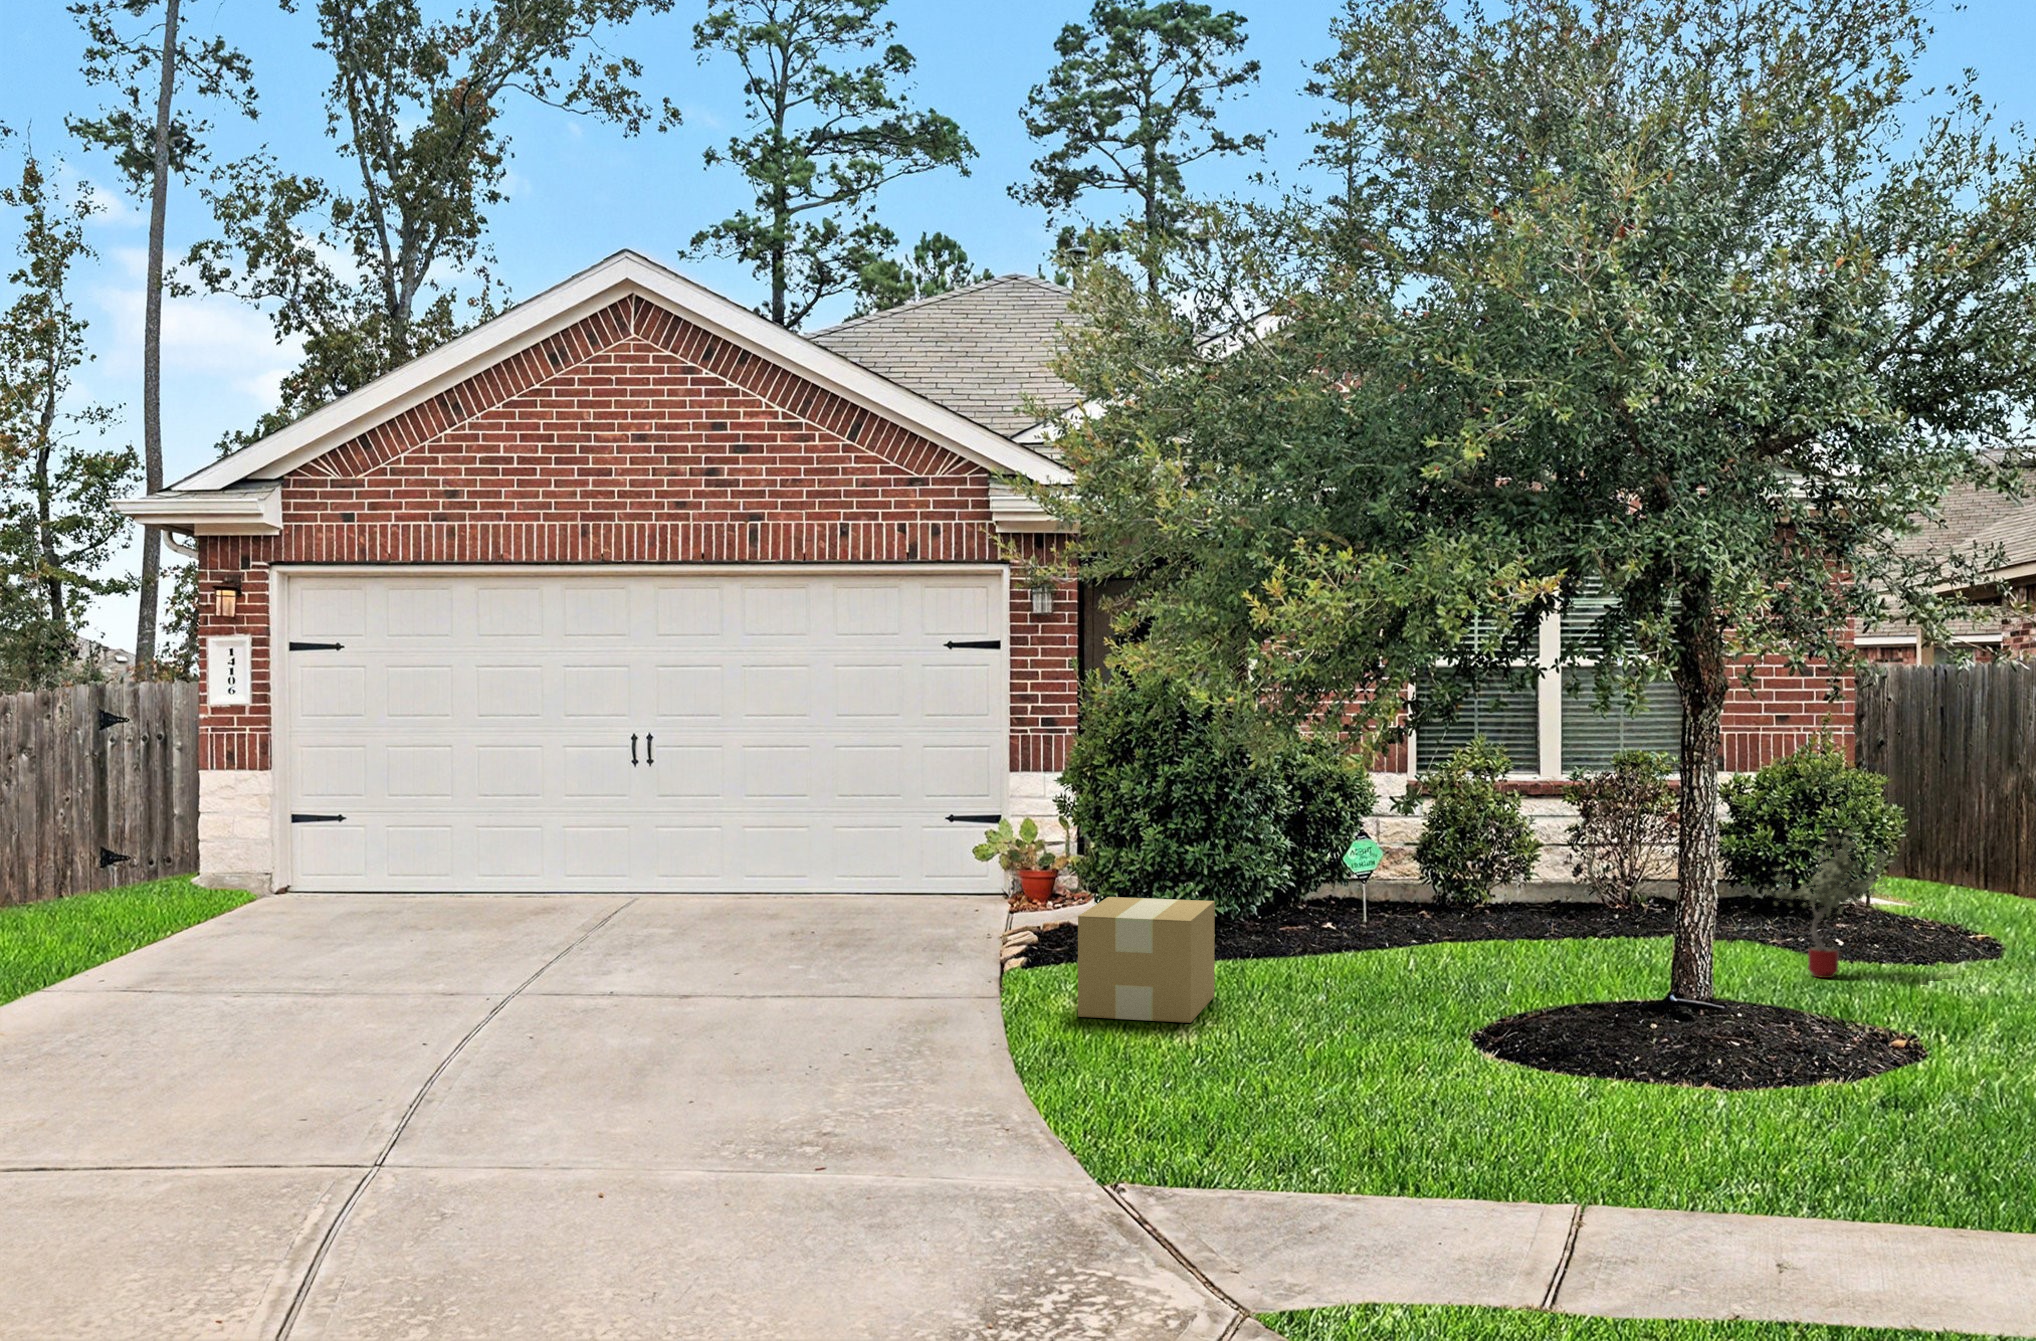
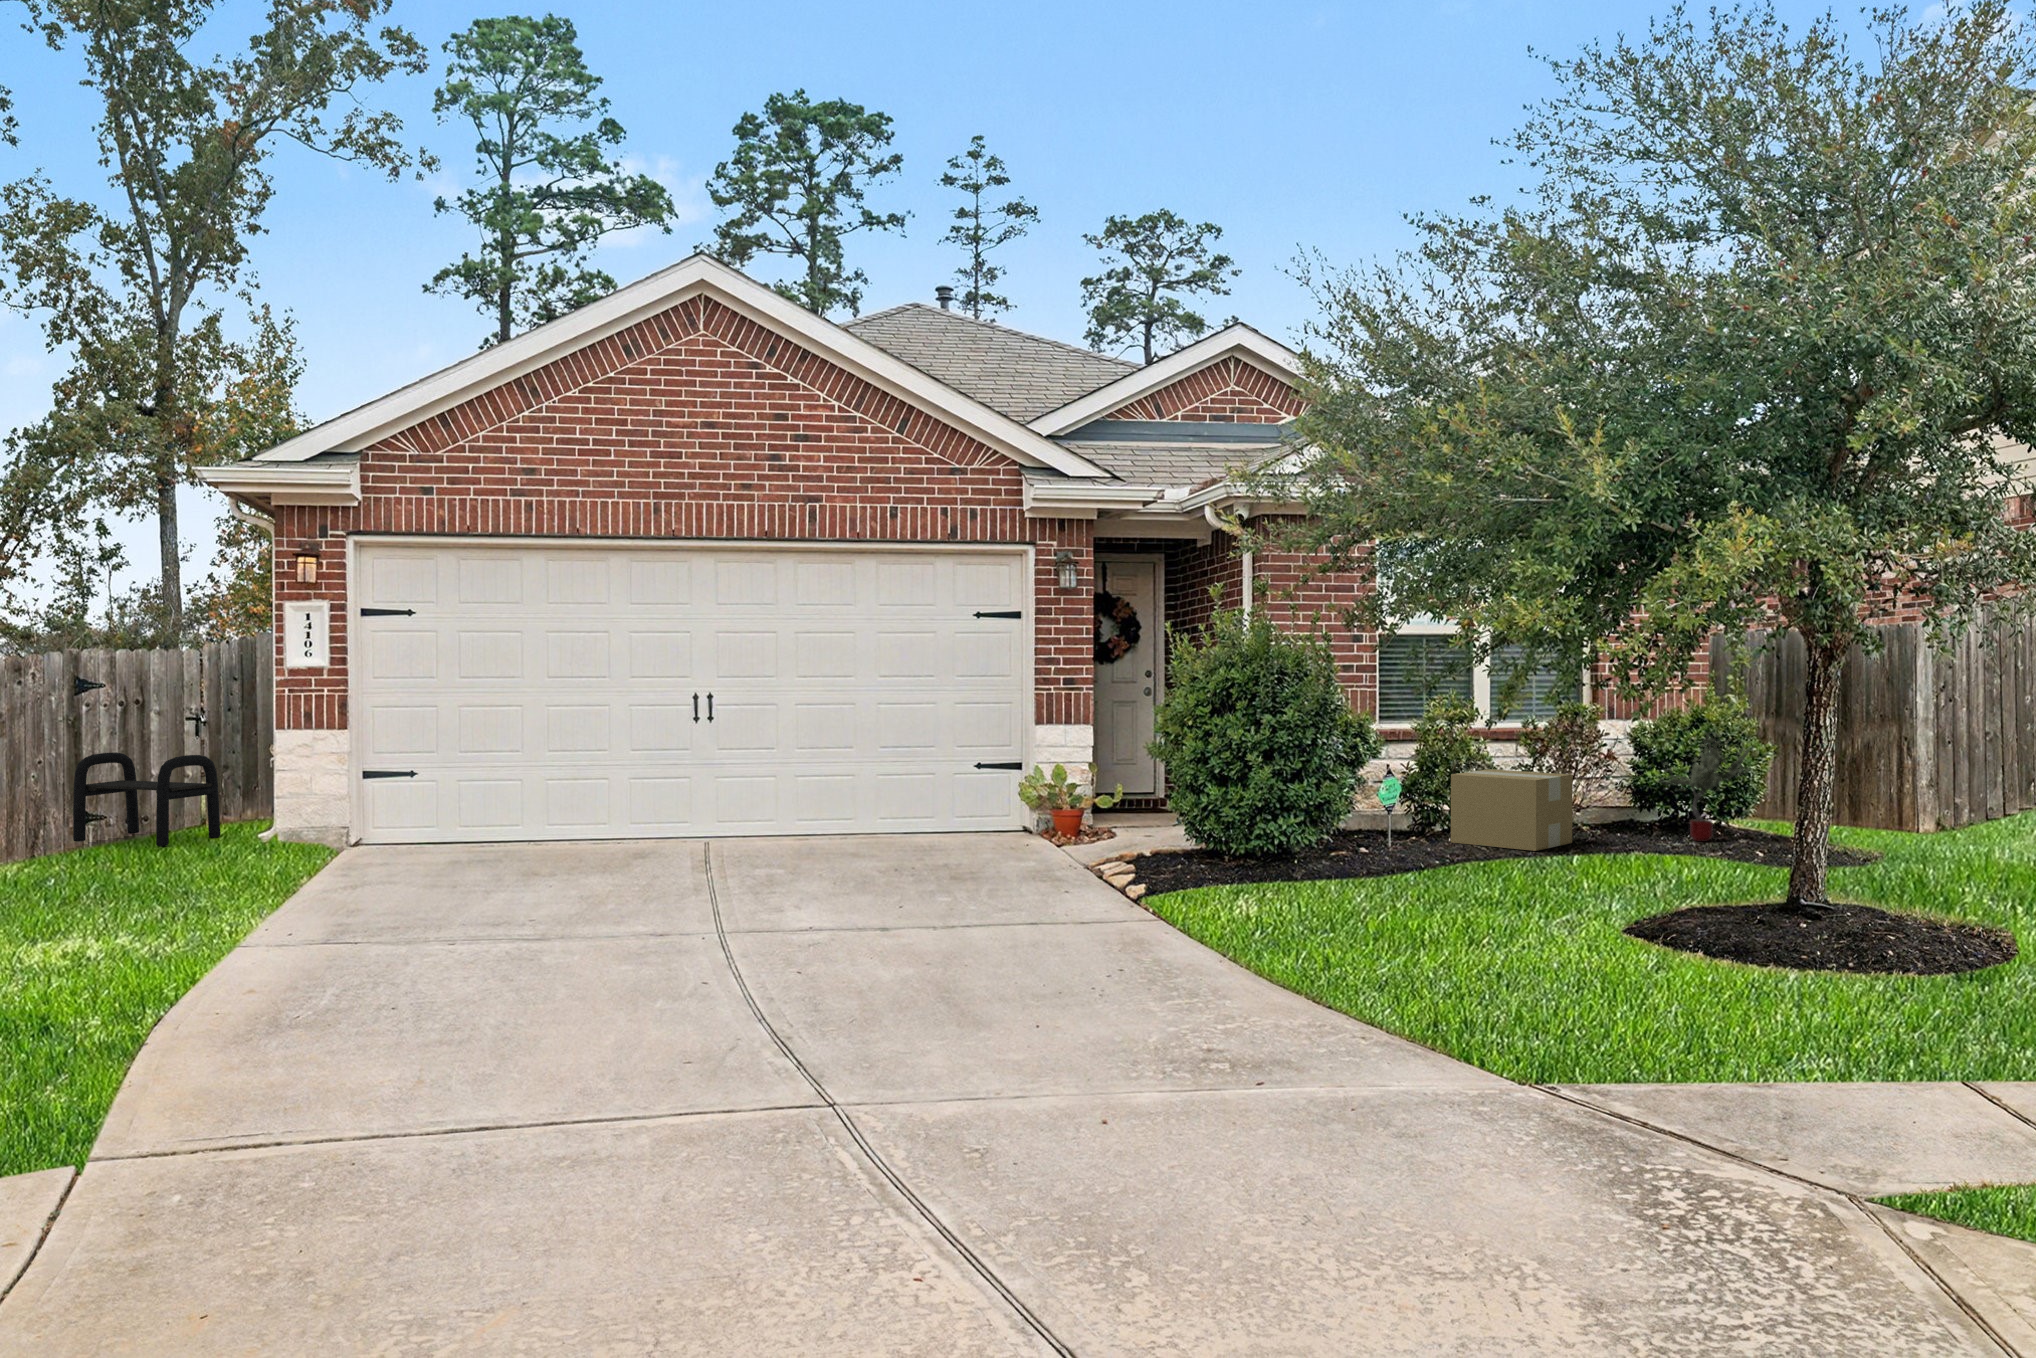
bench: none [55,786,188,887] -> present [73,752,220,846]
cardboard box: present [1078,897,1215,1023] -> present [1451,769,1573,851]

